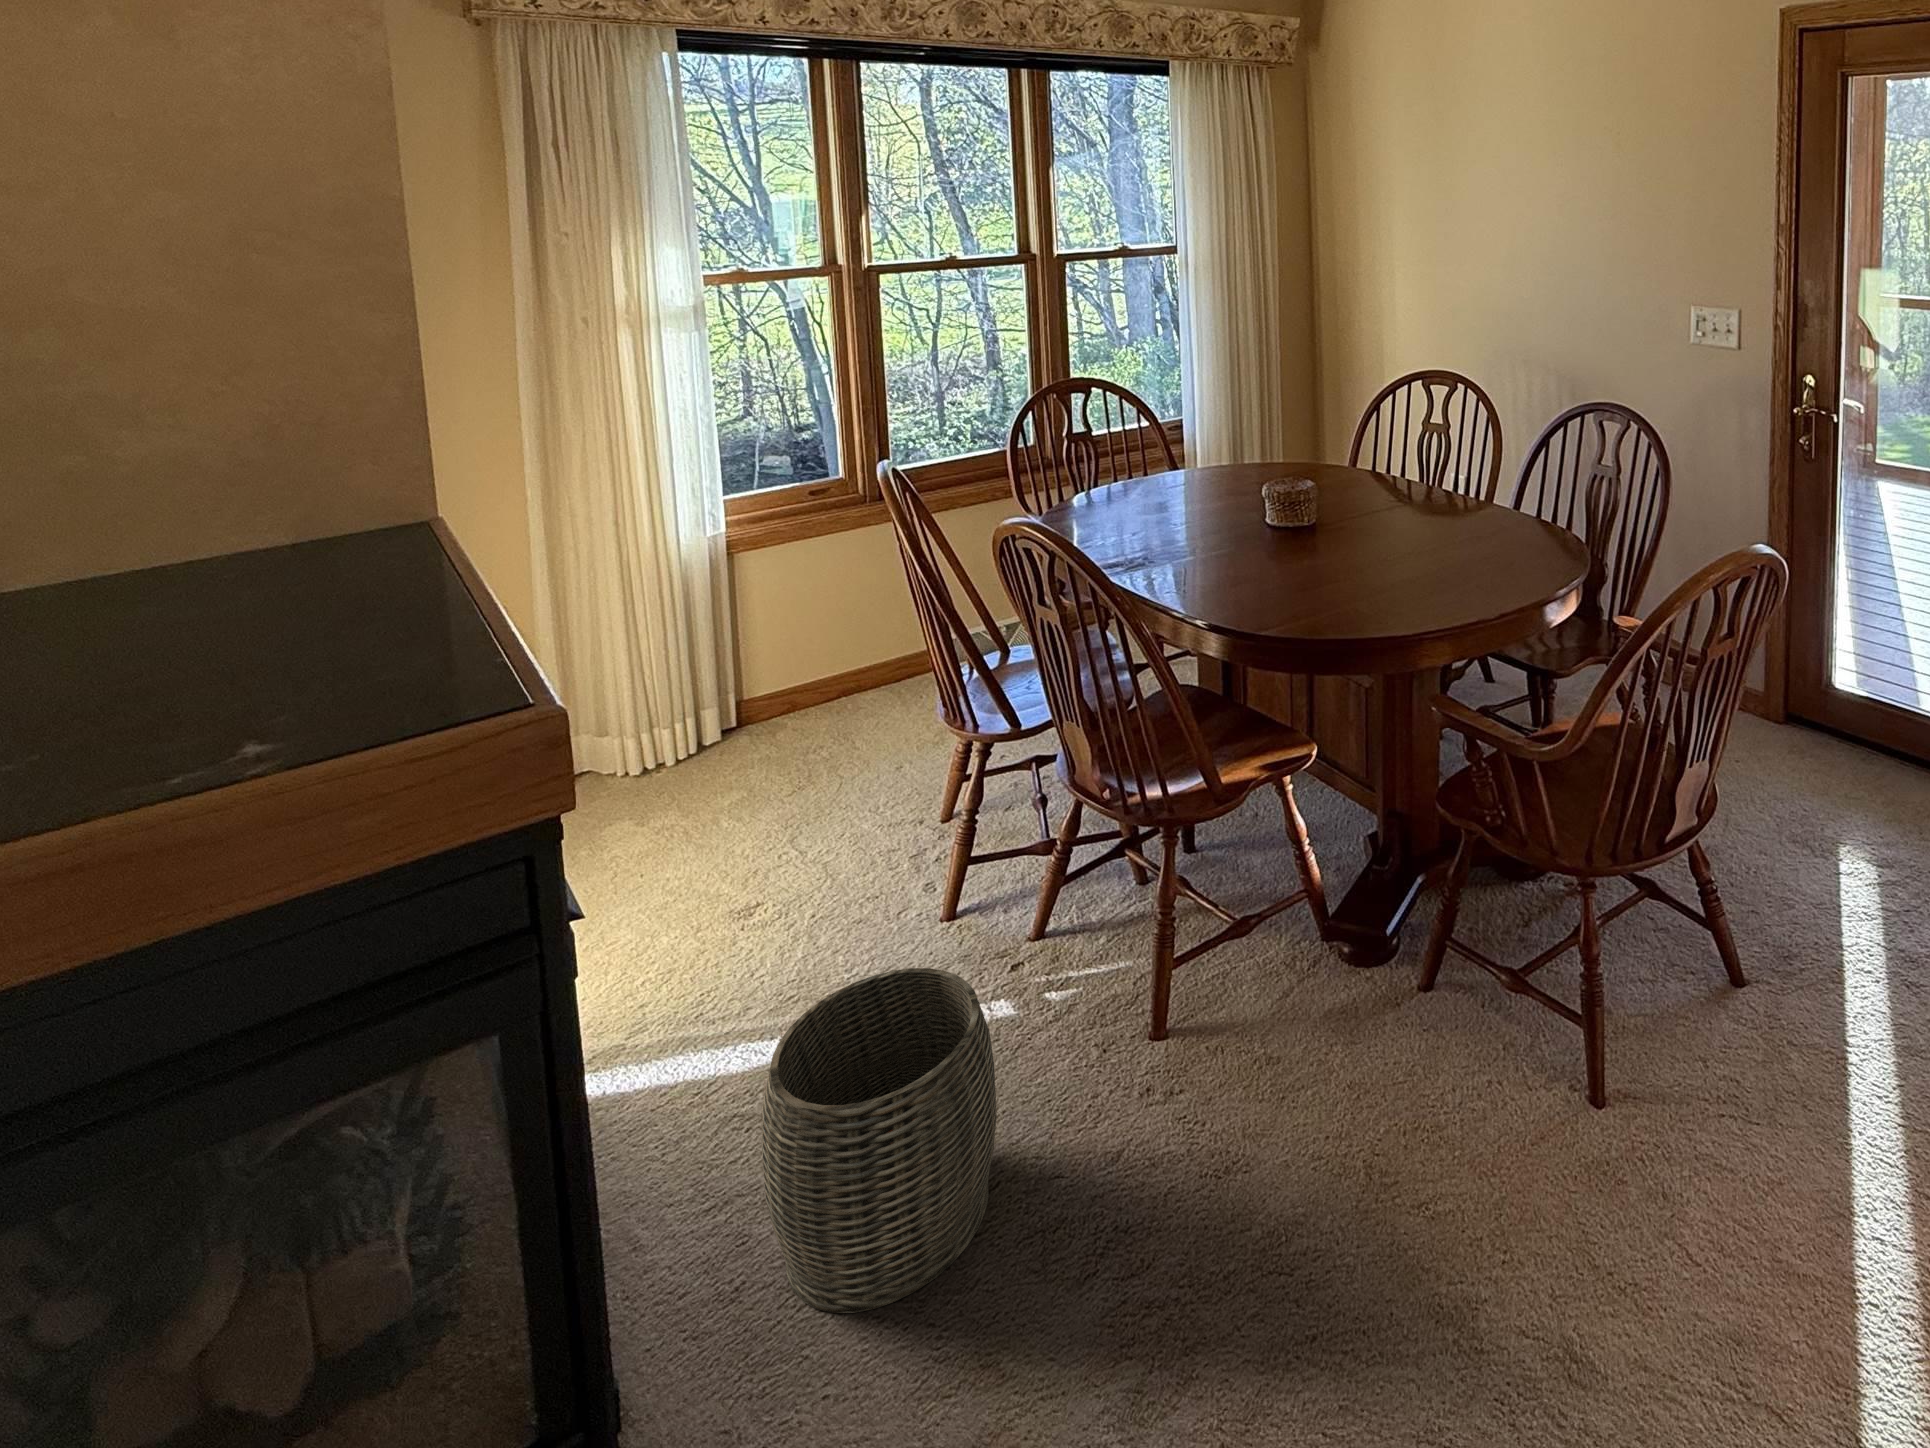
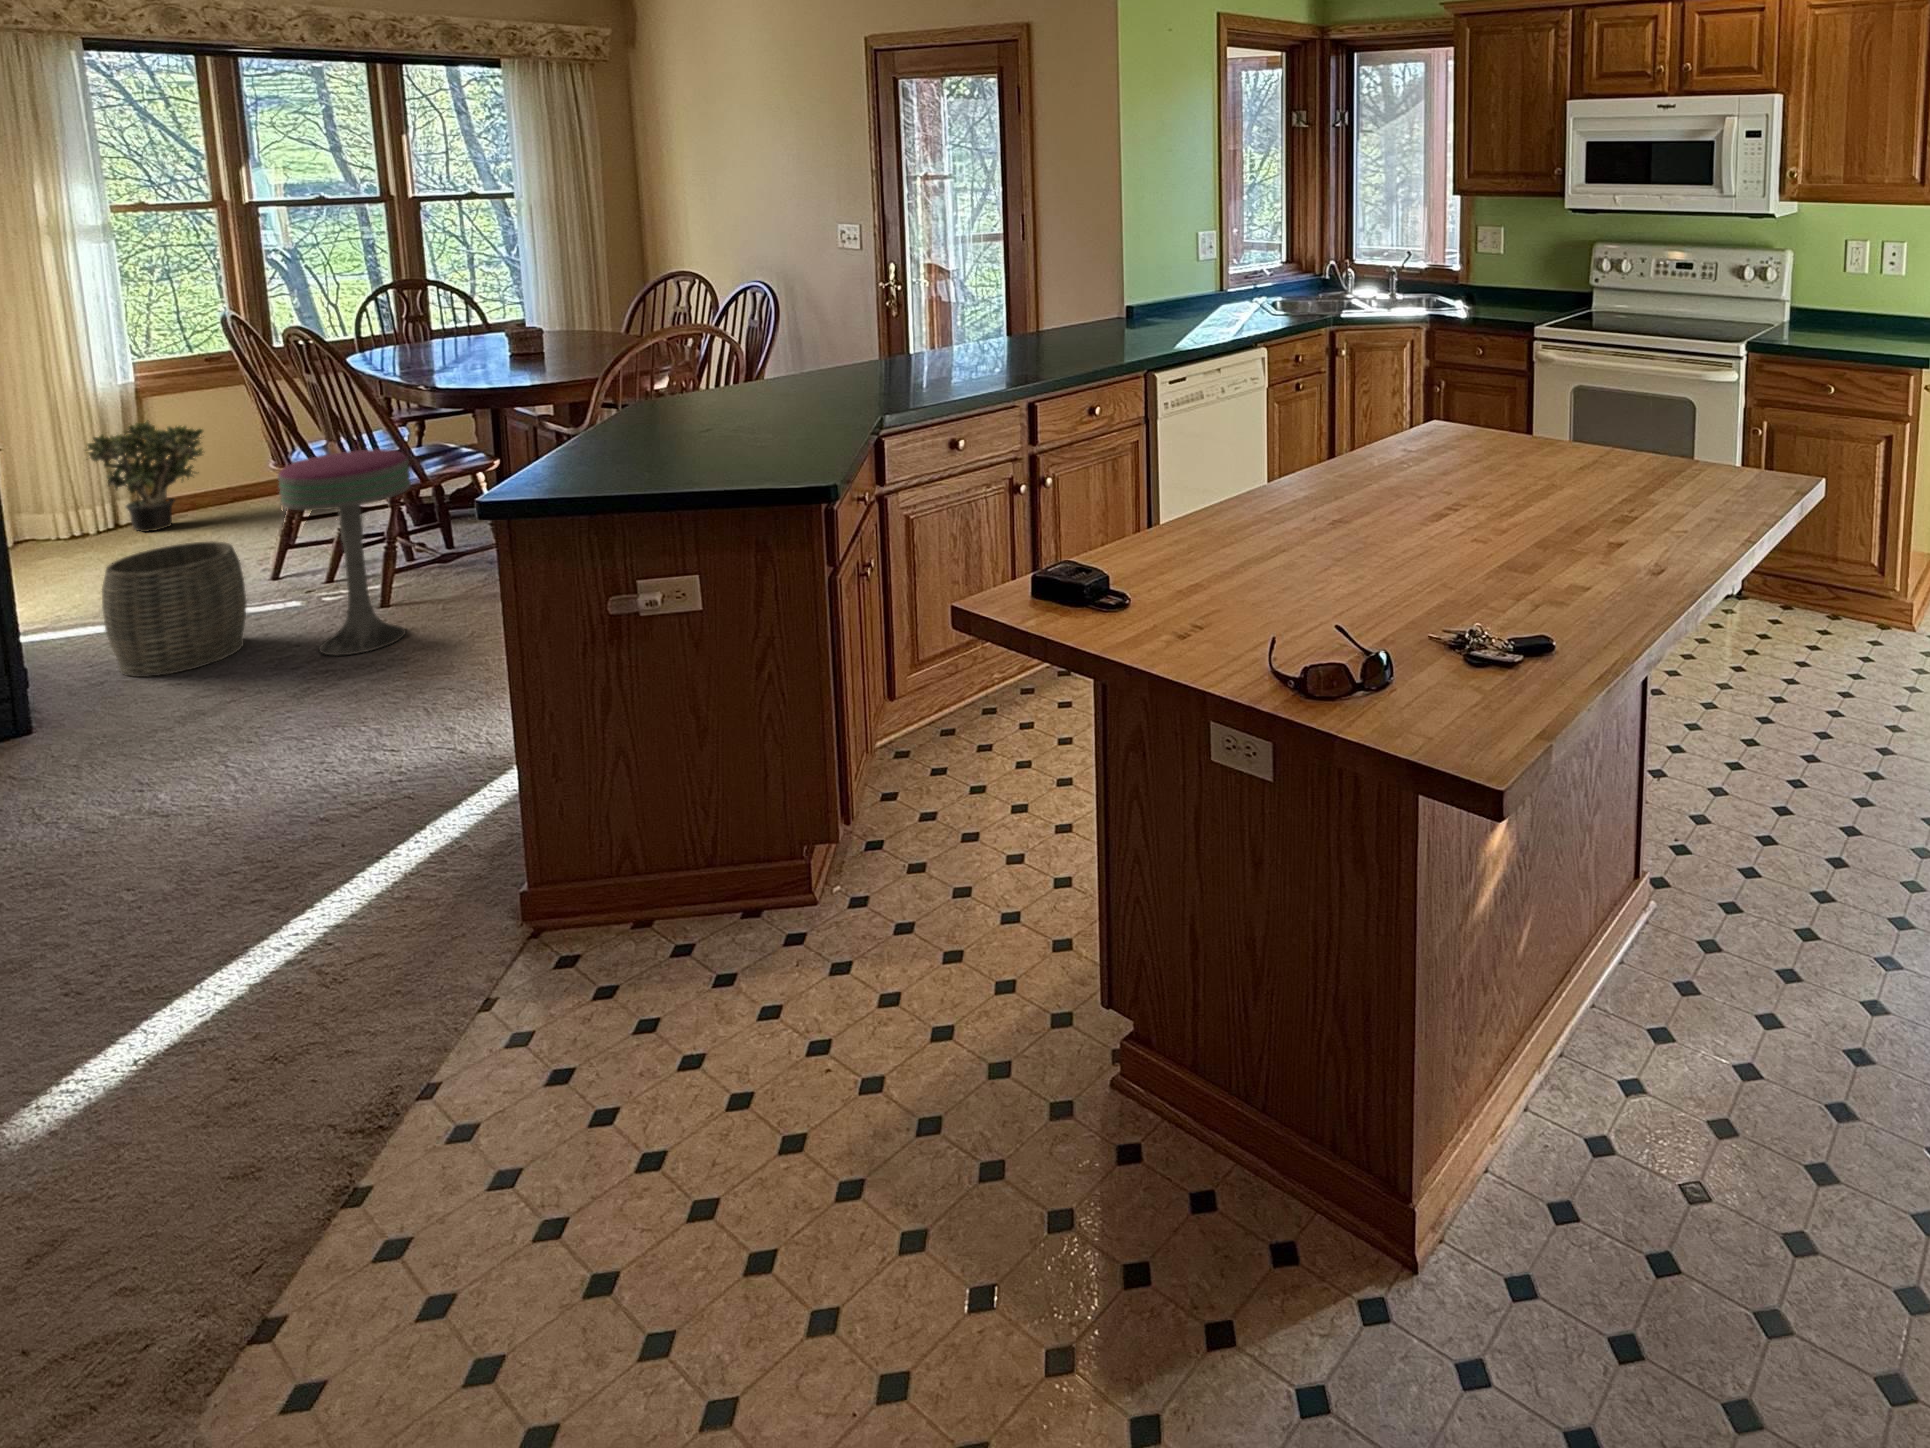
potted plant: none [664,601,820,769] -> present [87,420,203,532]
bar stool: none [1087,798,1303,1264] -> present [278,449,411,656]

